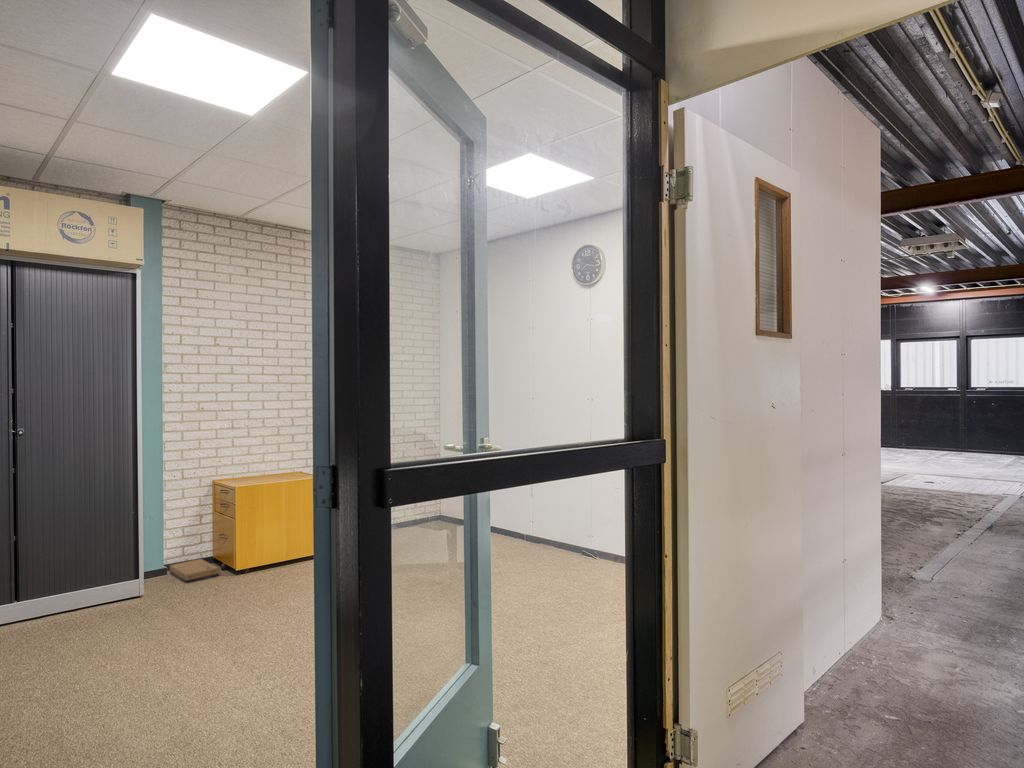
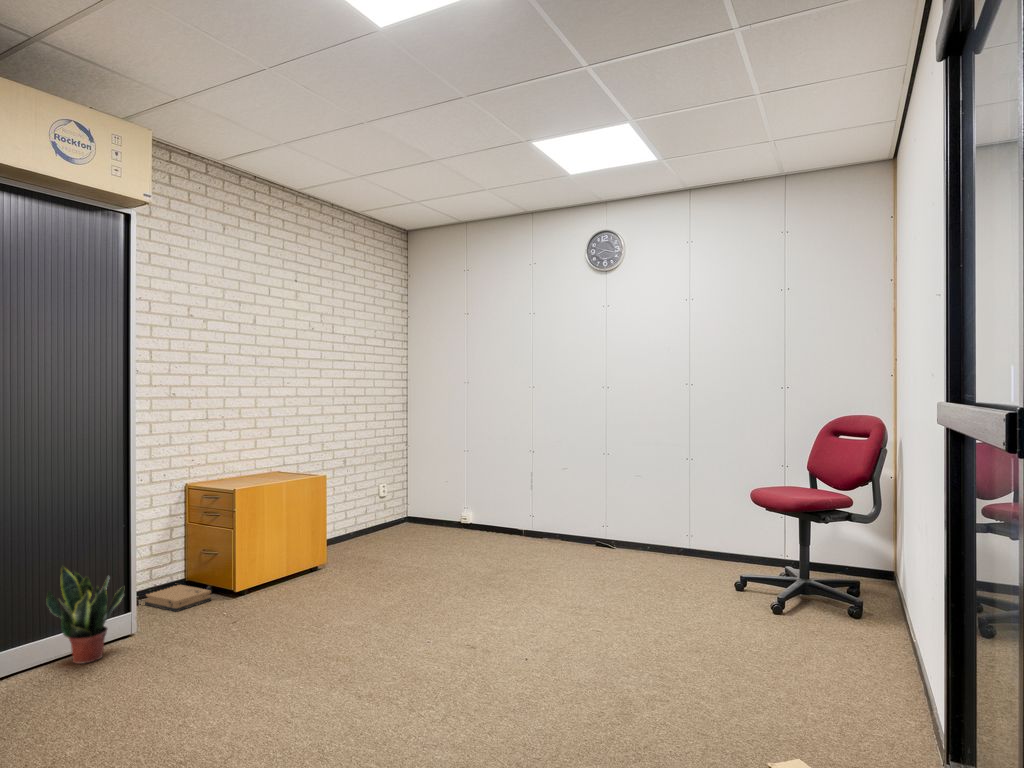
potted plant: none [62,545,121,619] -> present [46,566,124,664]

